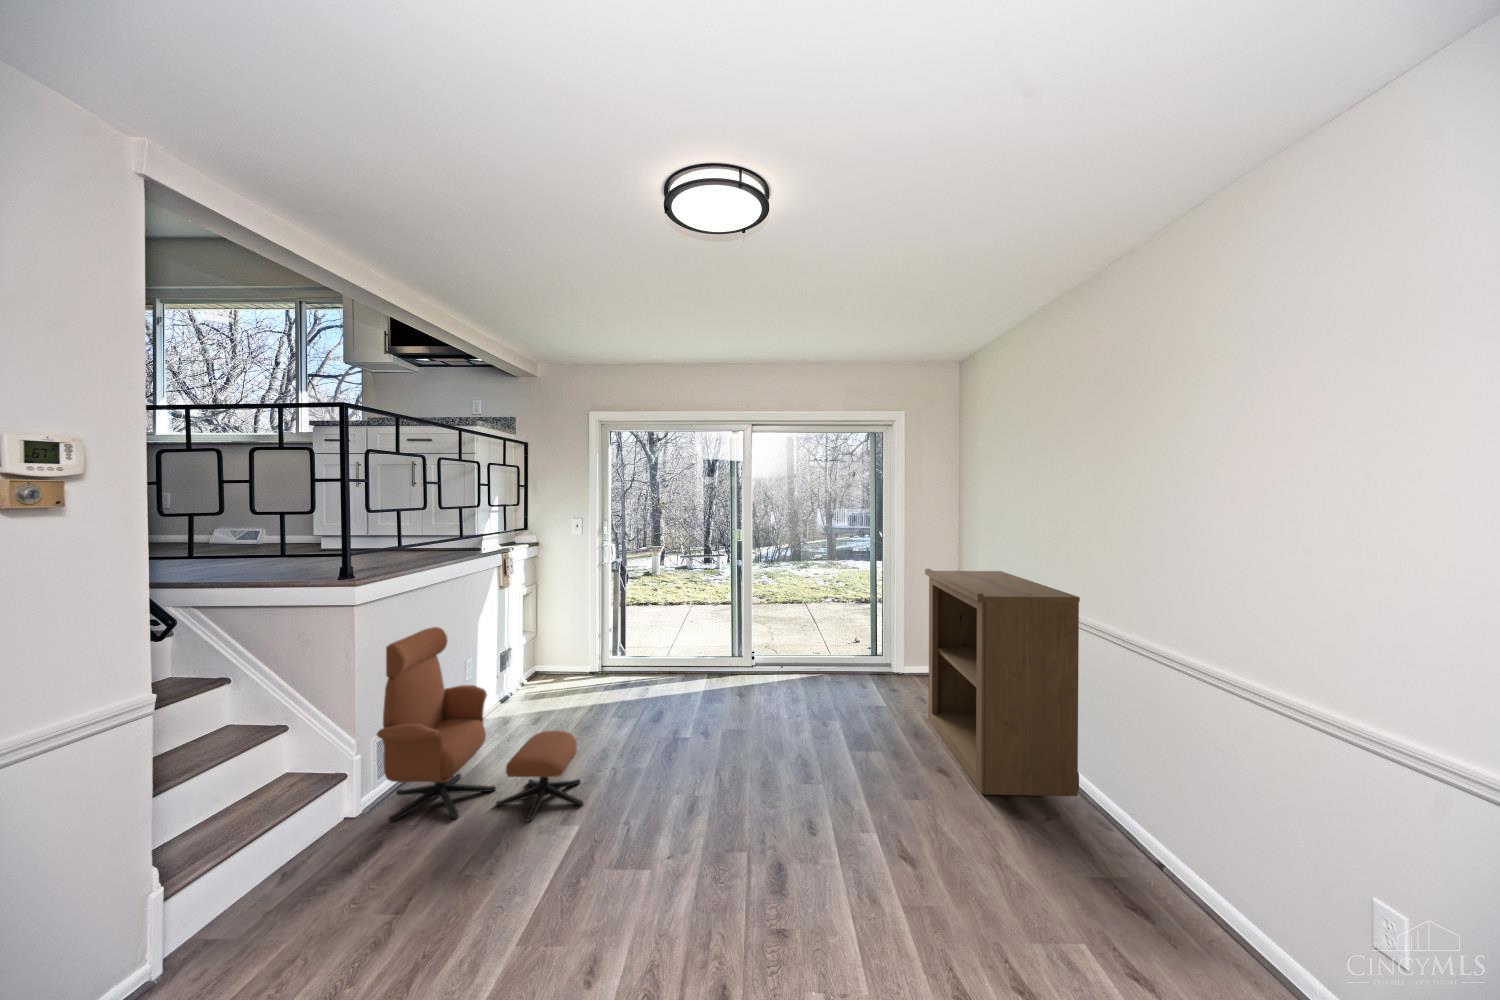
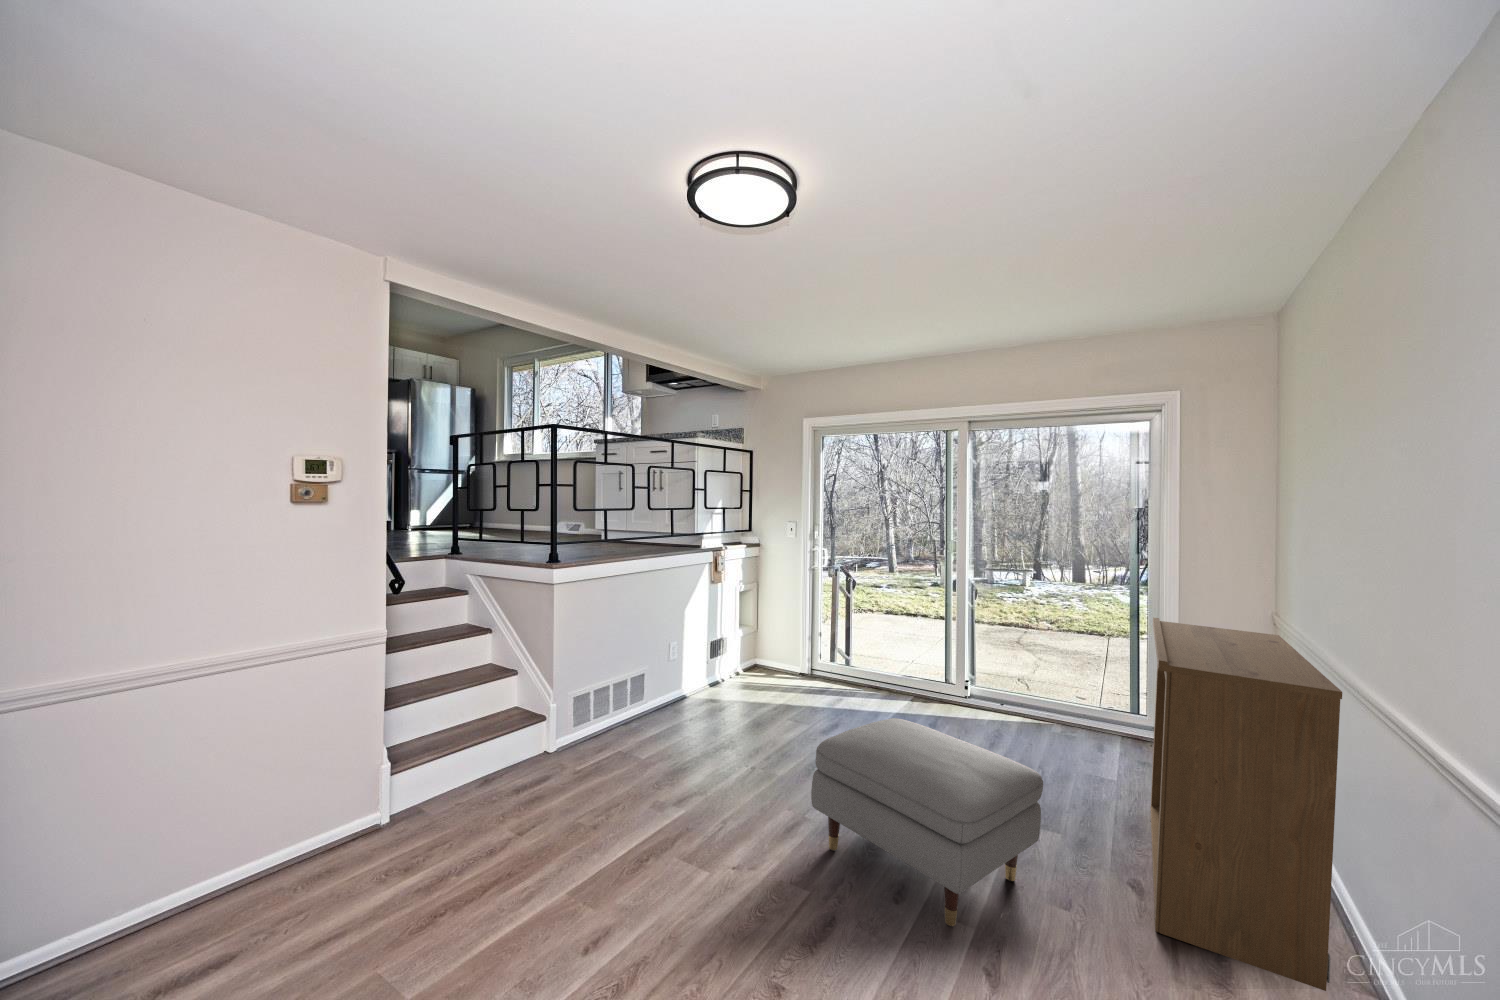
lounge chair: present [377,627,583,821] -> none [557,611,718,794]
ottoman: none [718,684,902,838] -> present [811,718,1043,926]

